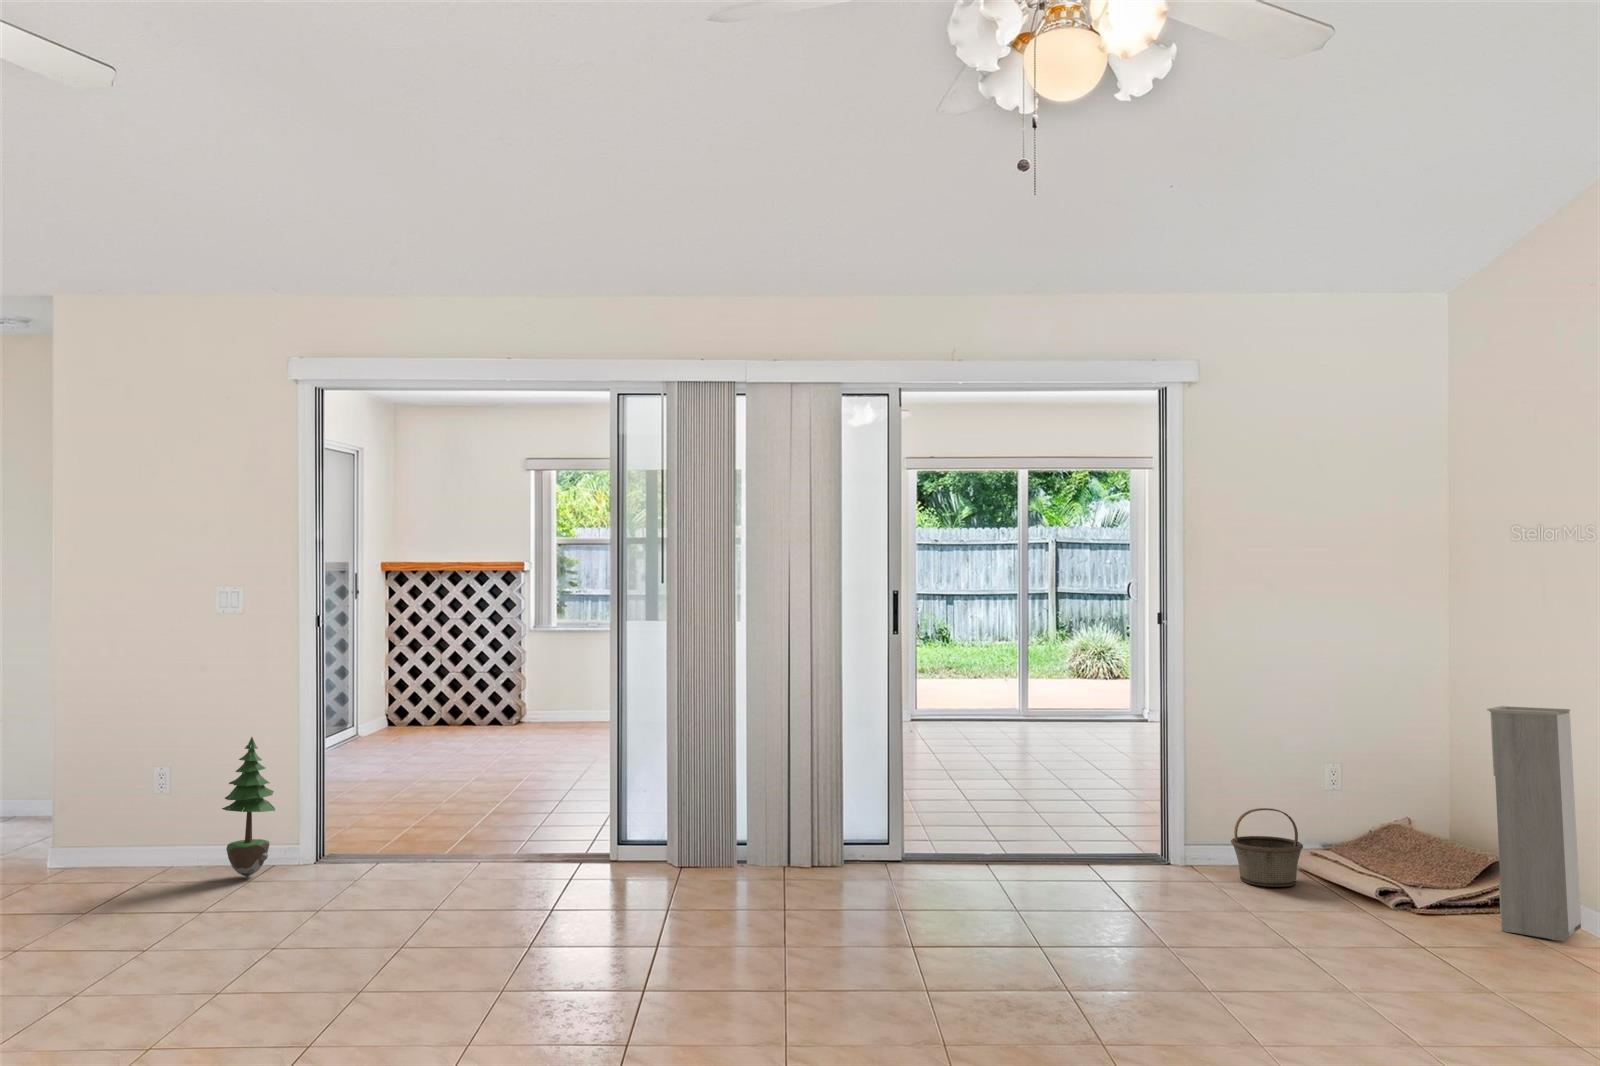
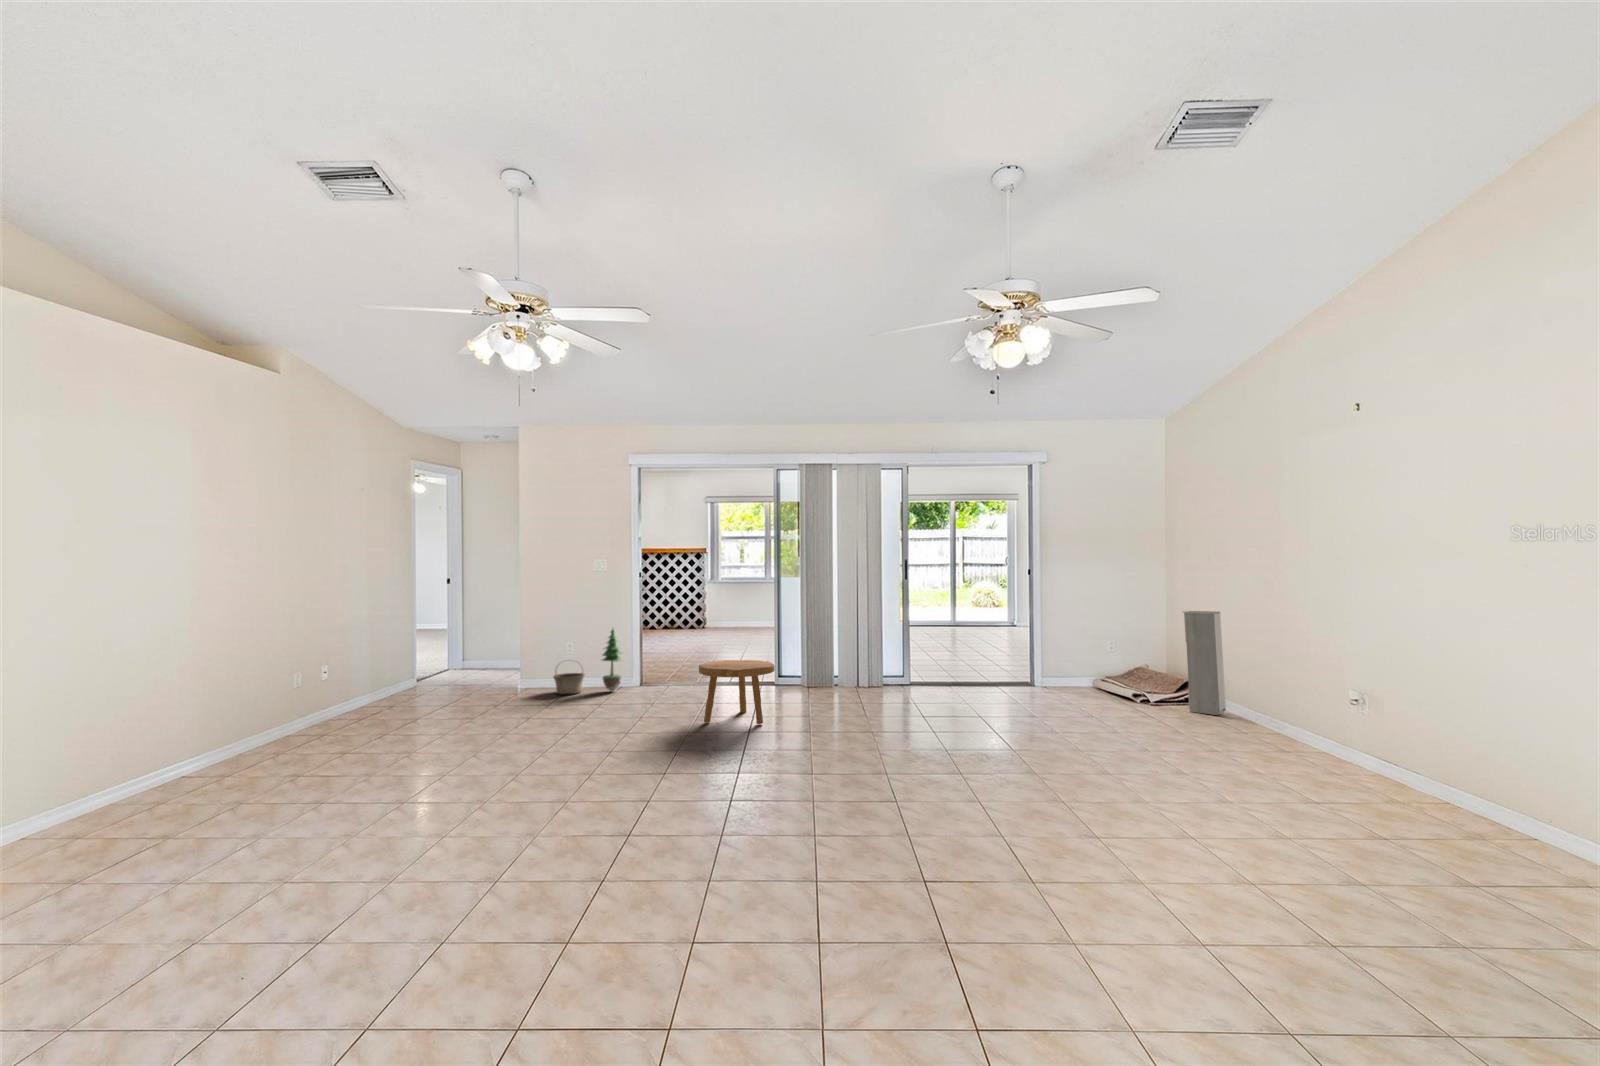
basket: present [1231,808,1303,887] -> present [554,664,585,695]
footstool: none [399,815,575,967] -> present [699,660,775,724]

